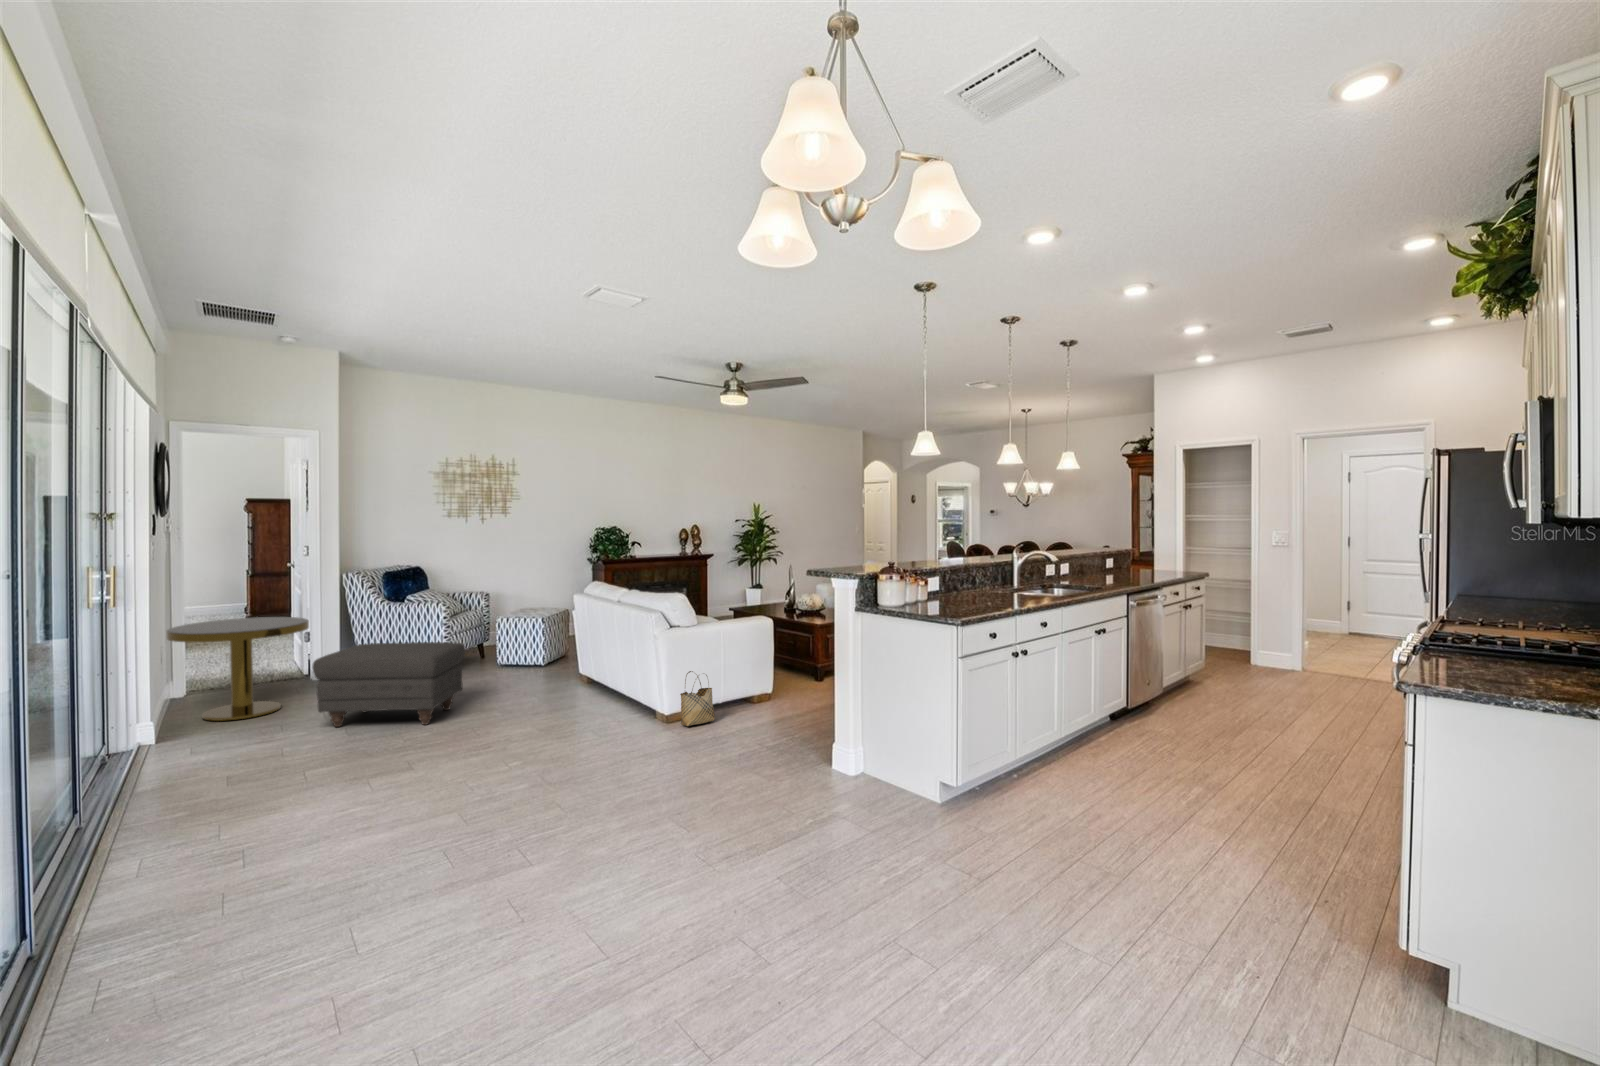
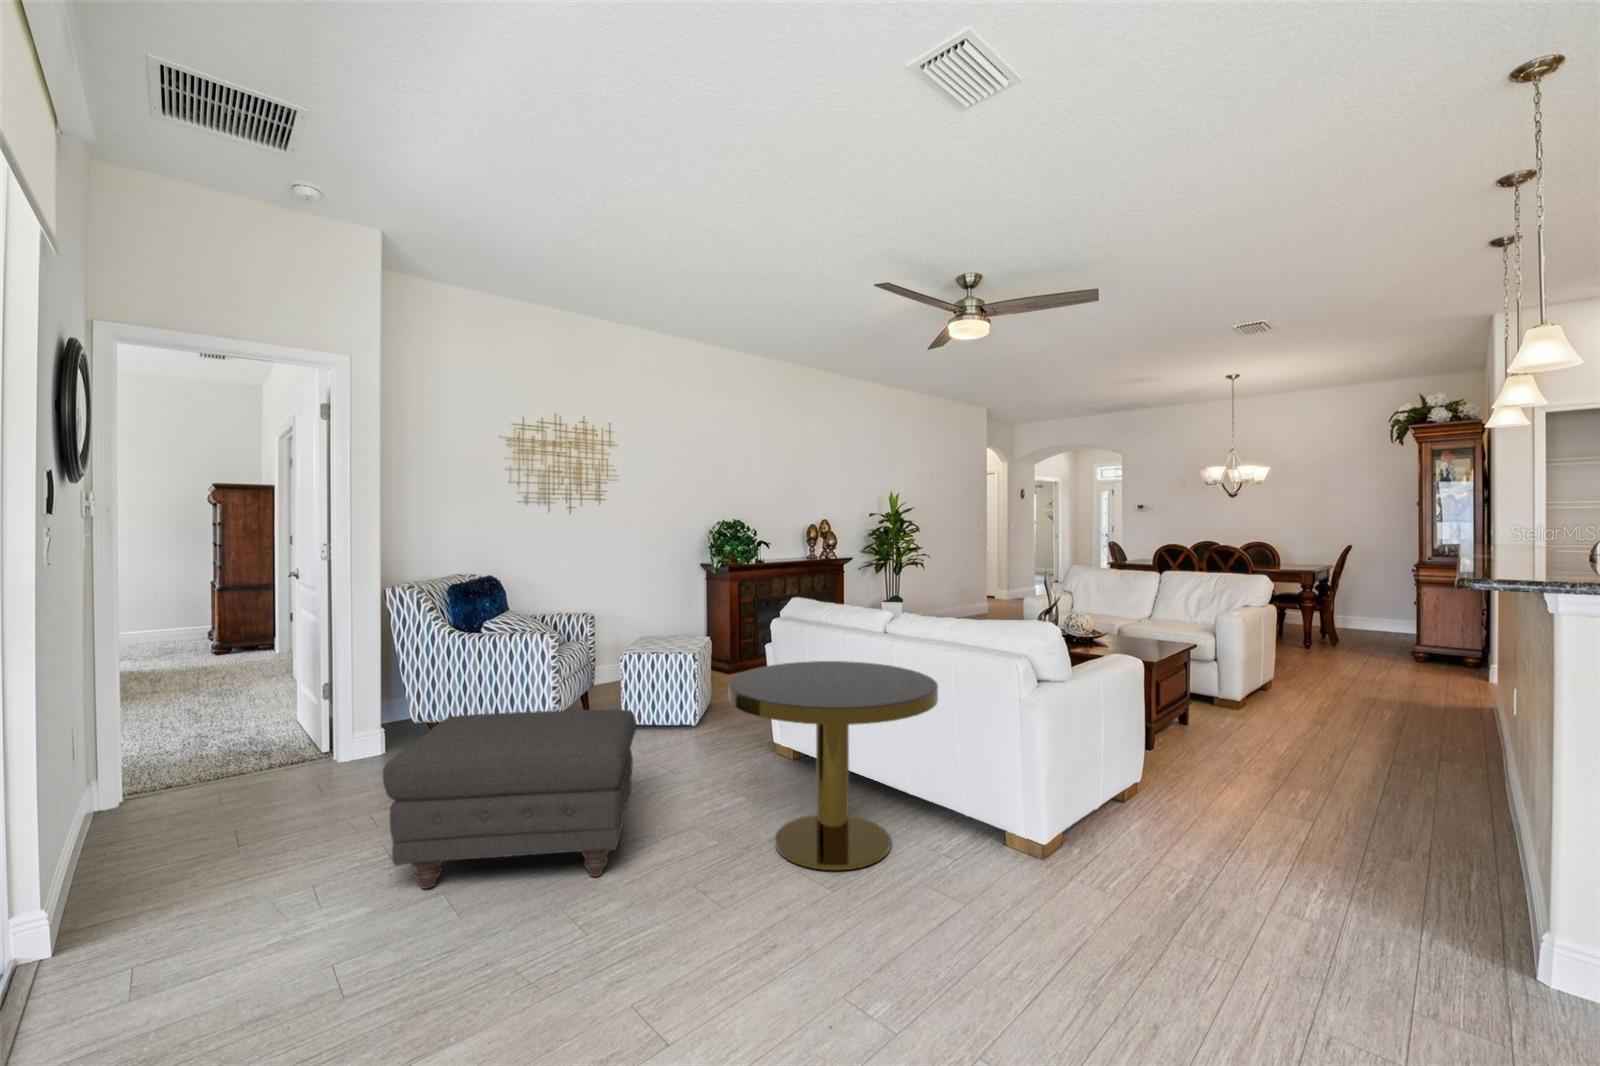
side table: present [166,617,309,721] -> present [728,661,938,870]
woven basket: present [680,671,715,726] -> none [1079,762,1129,871]

